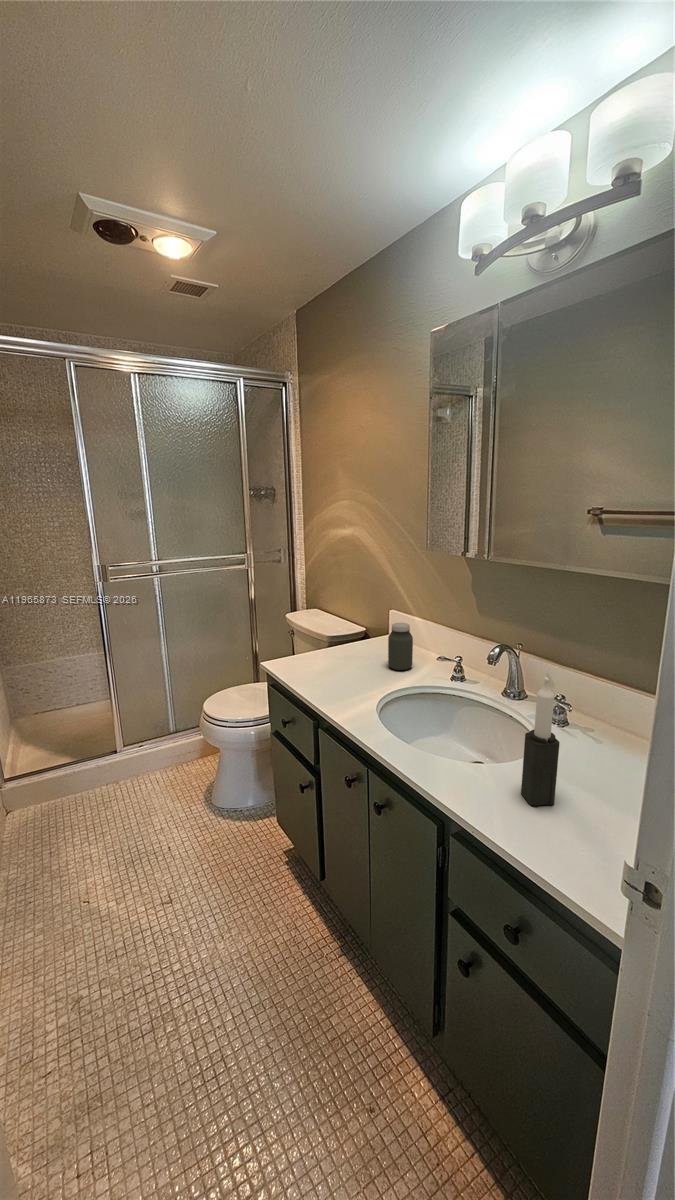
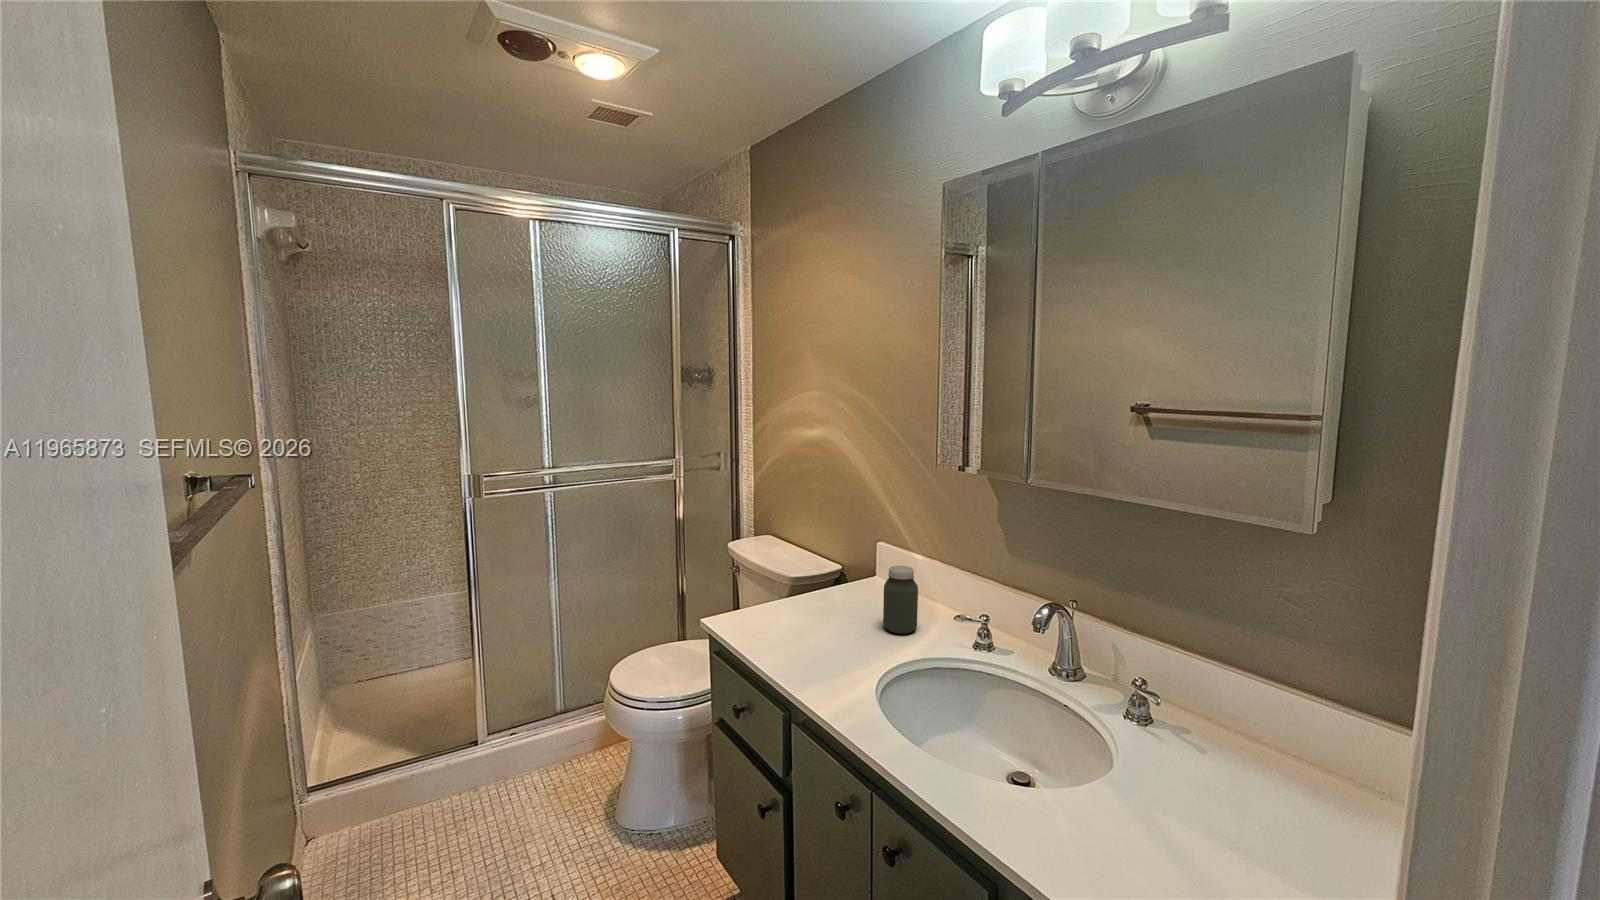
candle: present [521,677,560,806] -> none [1112,669,1171,862]

